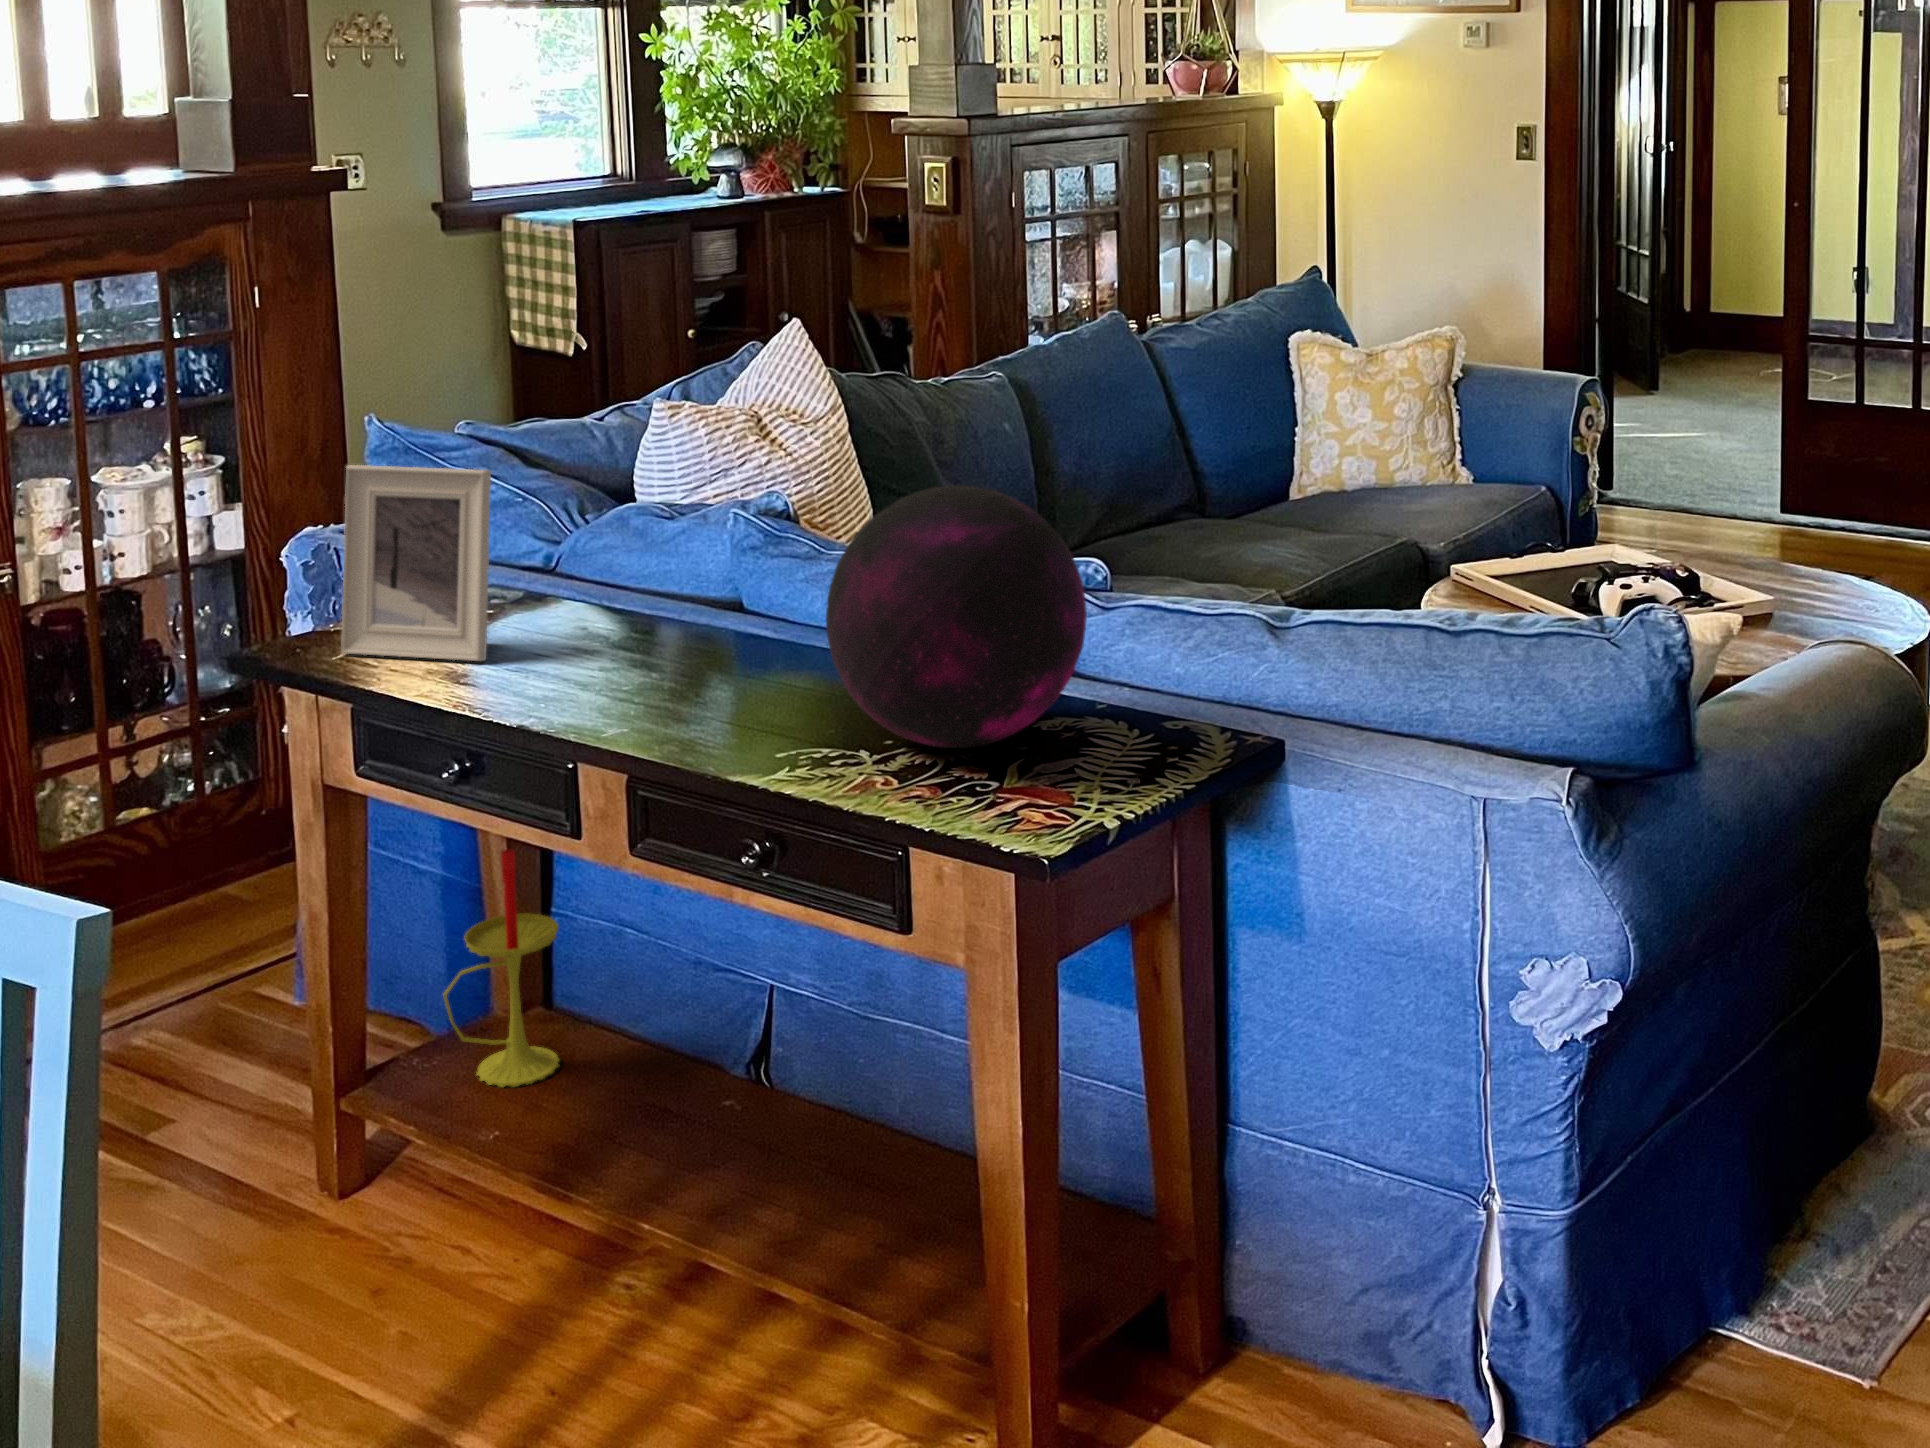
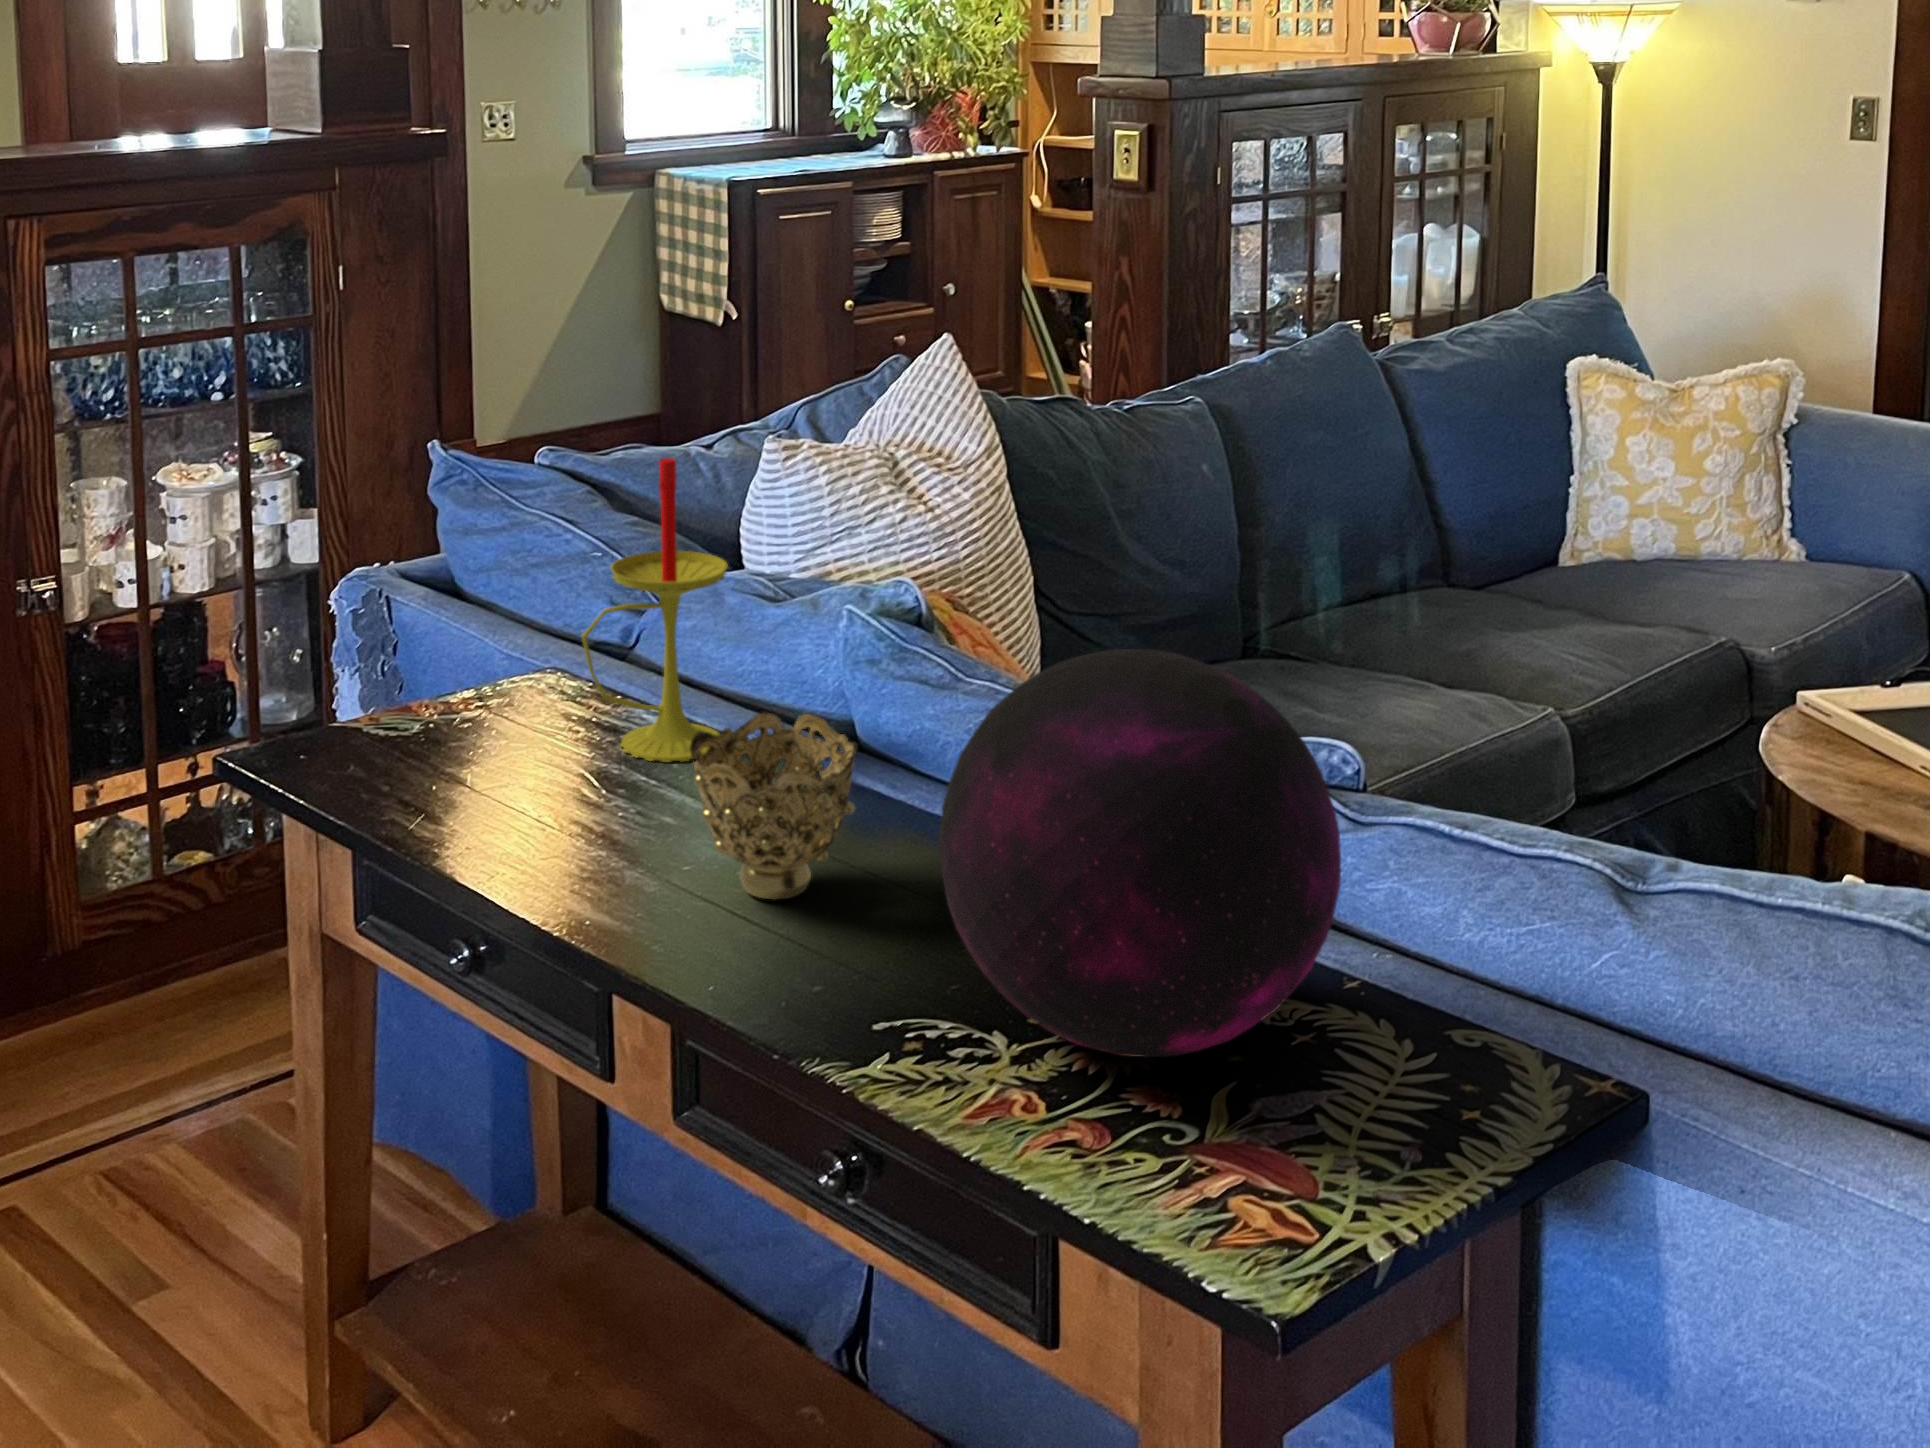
picture frame: present [341,465,491,661] -> none [333,524,519,797]
decorative bowl: none [639,570,761,699] -> present [690,712,858,900]
candle: present [443,849,560,1087] -> present [582,458,728,762]

